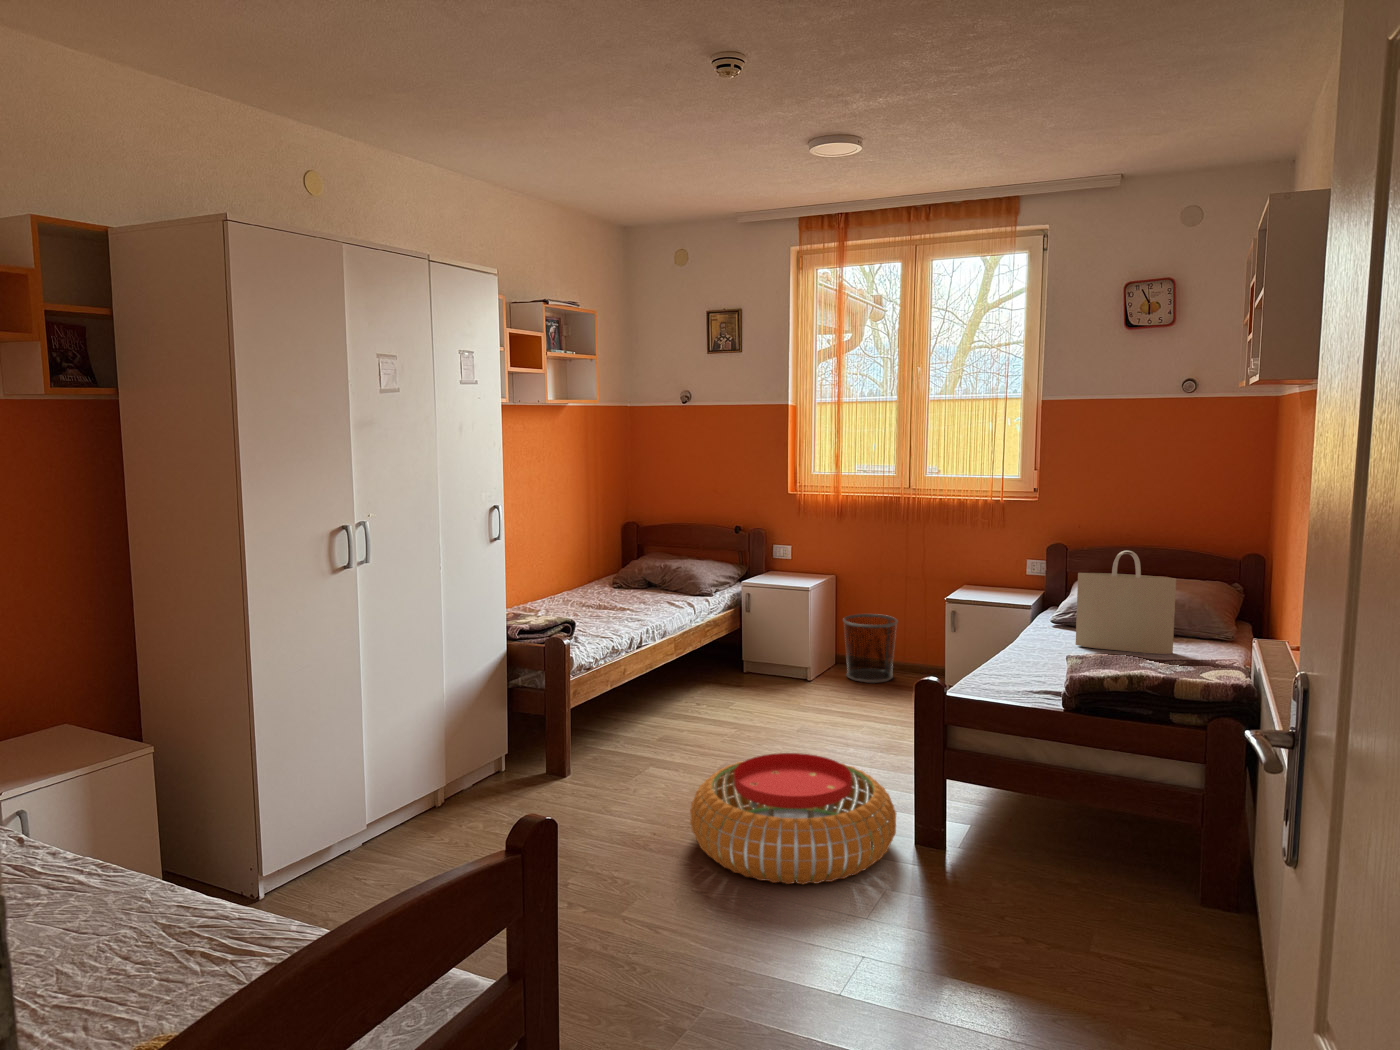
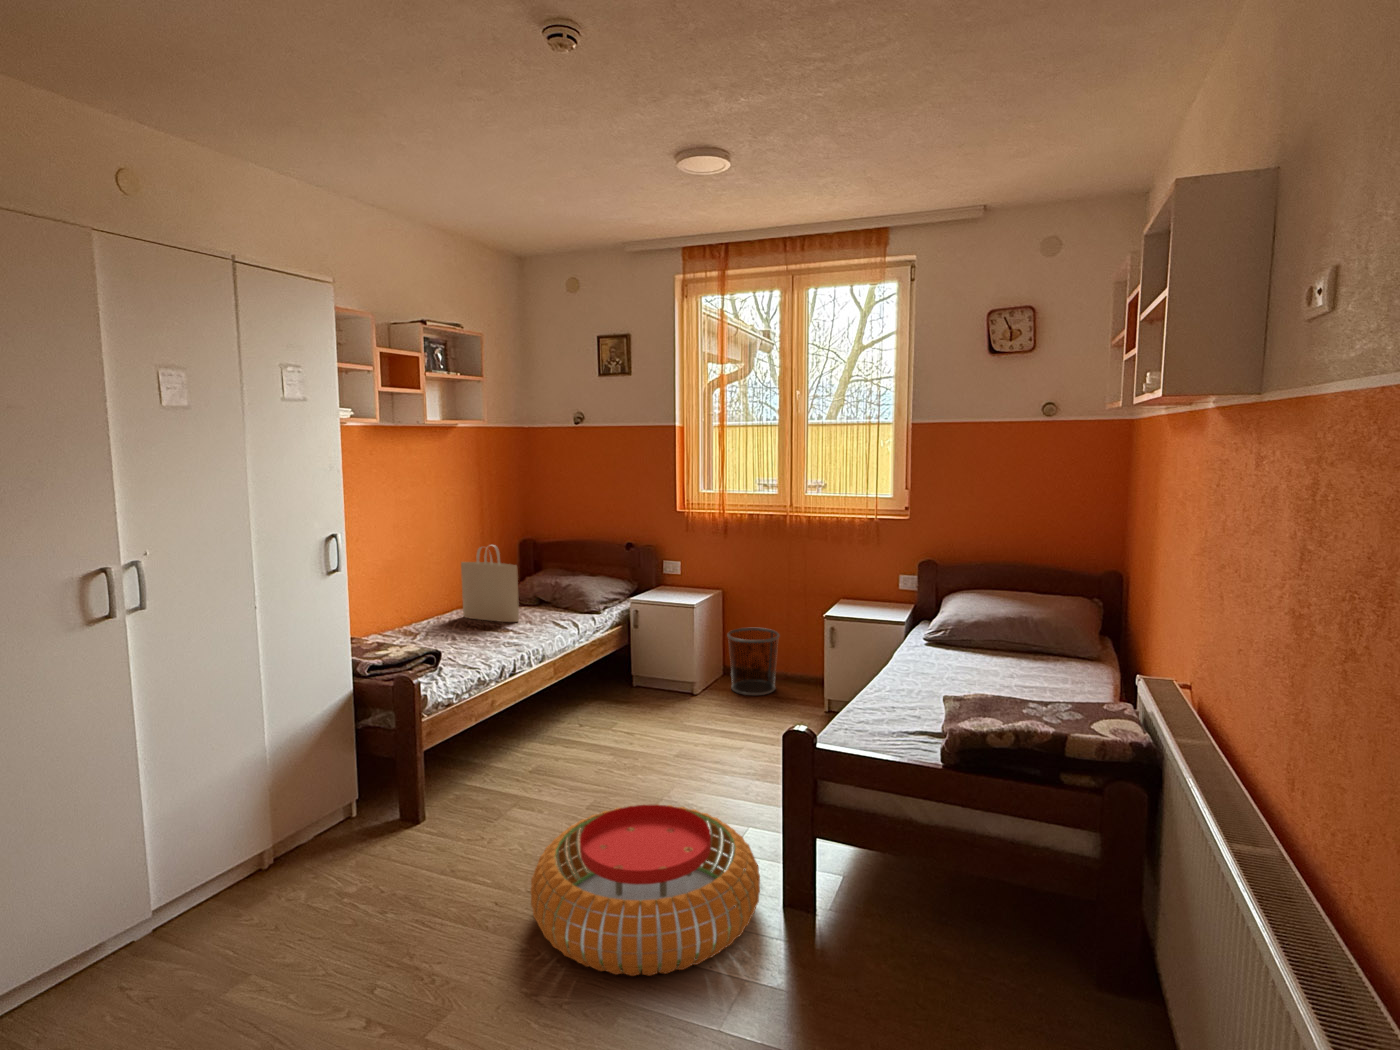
tote bag: present [1076,550,1176,654] -> present [461,545,519,622]

